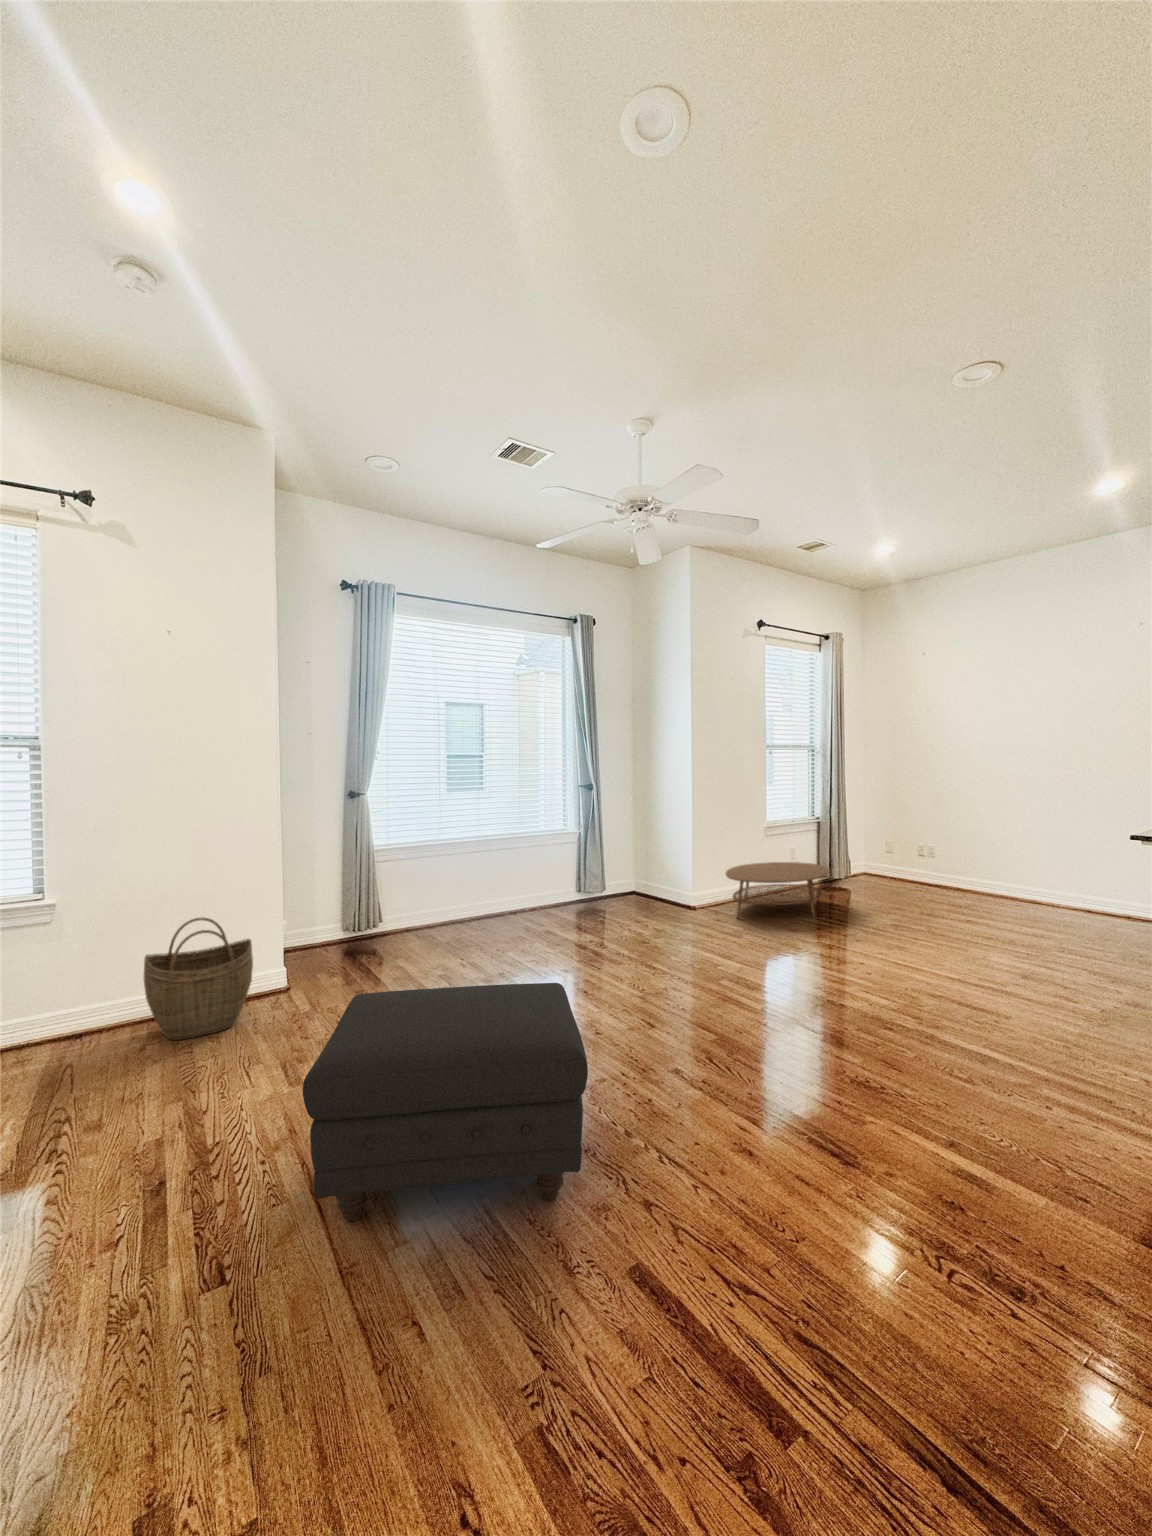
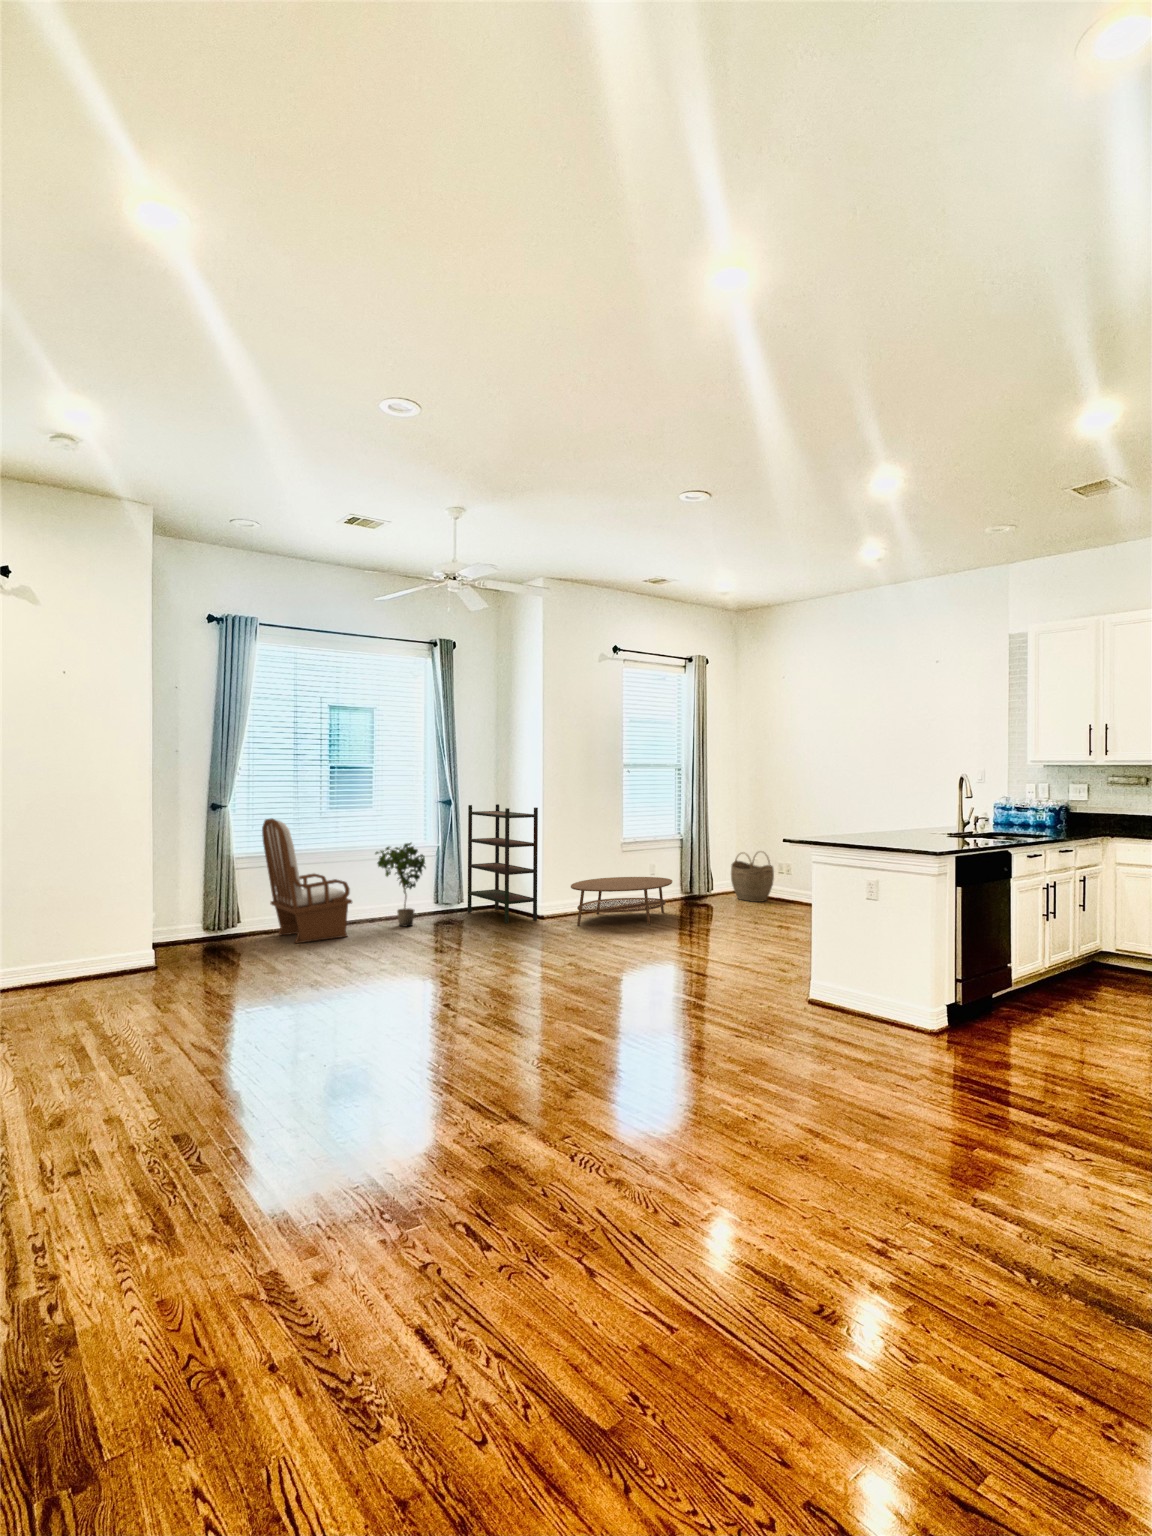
bookshelf: none [609,788,688,915] -> present [468,804,538,923]
armchair: none [404,807,502,946] -> present [262,819,352,943]
potted plant: none [521,829,576,920] -> present [375,843,426,927]
woven basket: present [144,918,253,1040] -> present [731,852,774,902]
ottoman: present [303,983,588,1221] -> none [187,931,364,1054]

